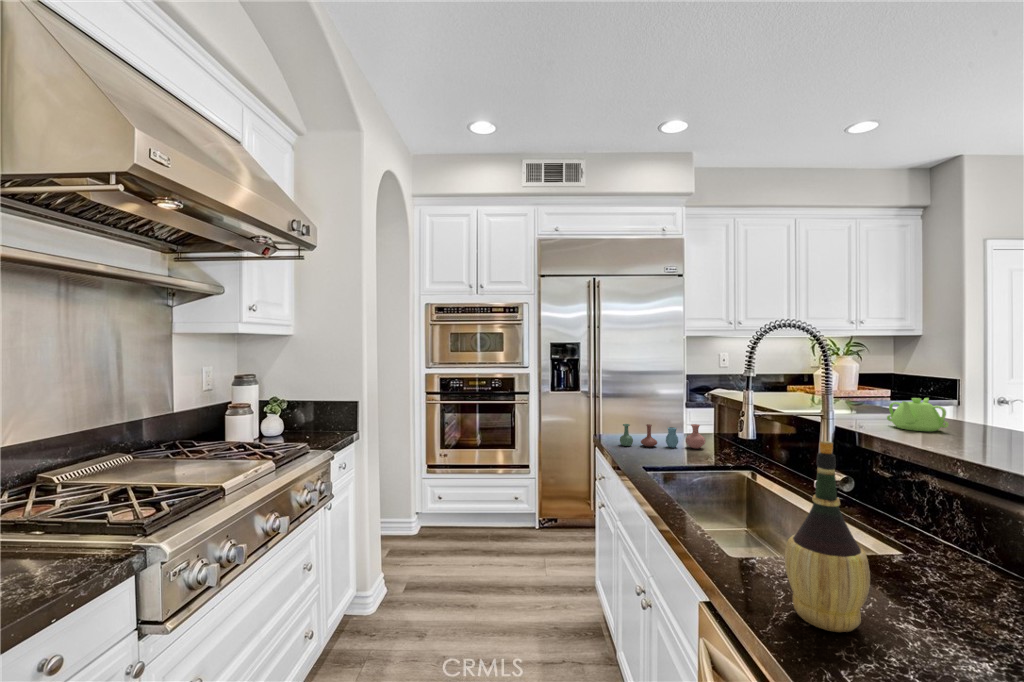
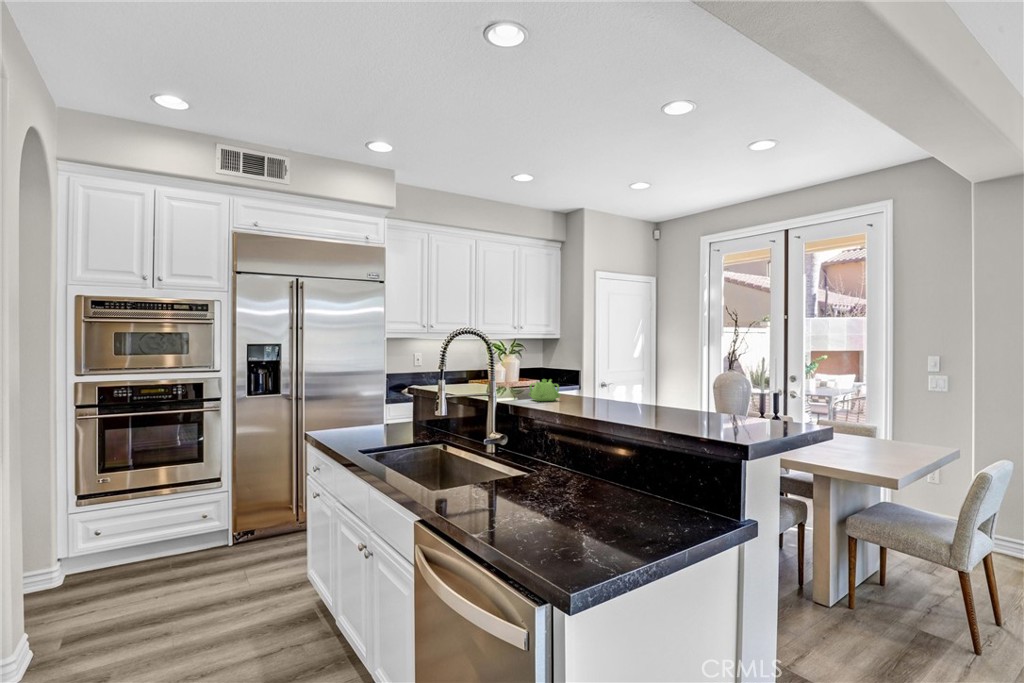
vase: present [620,424,706,449] -> none [332,413,407,437]
wine bottle: present [785,441,870,632] -> none [465,402,510,517]

